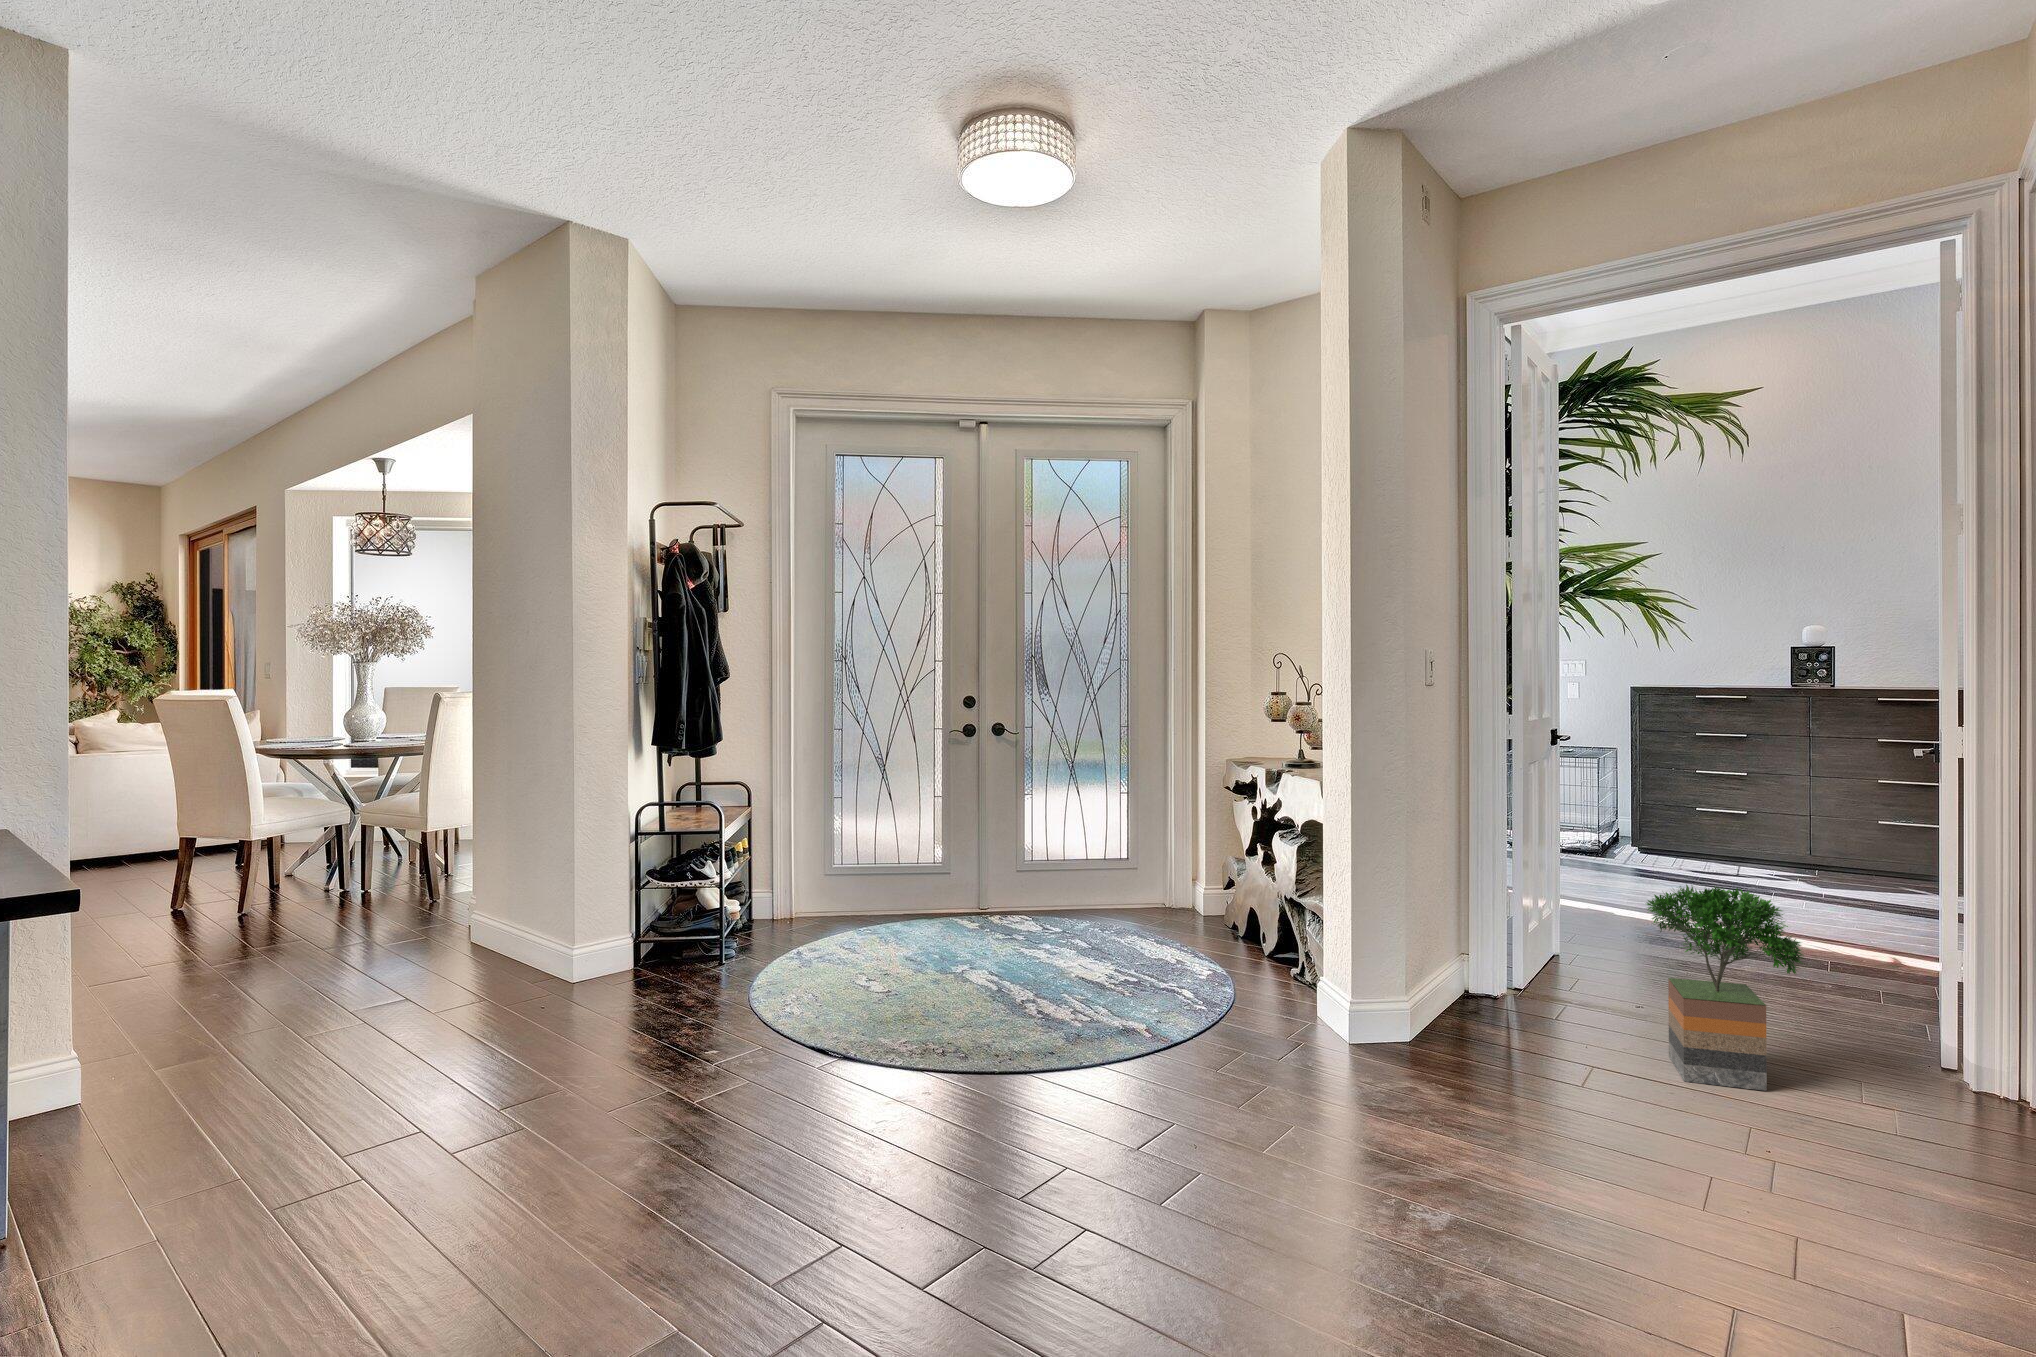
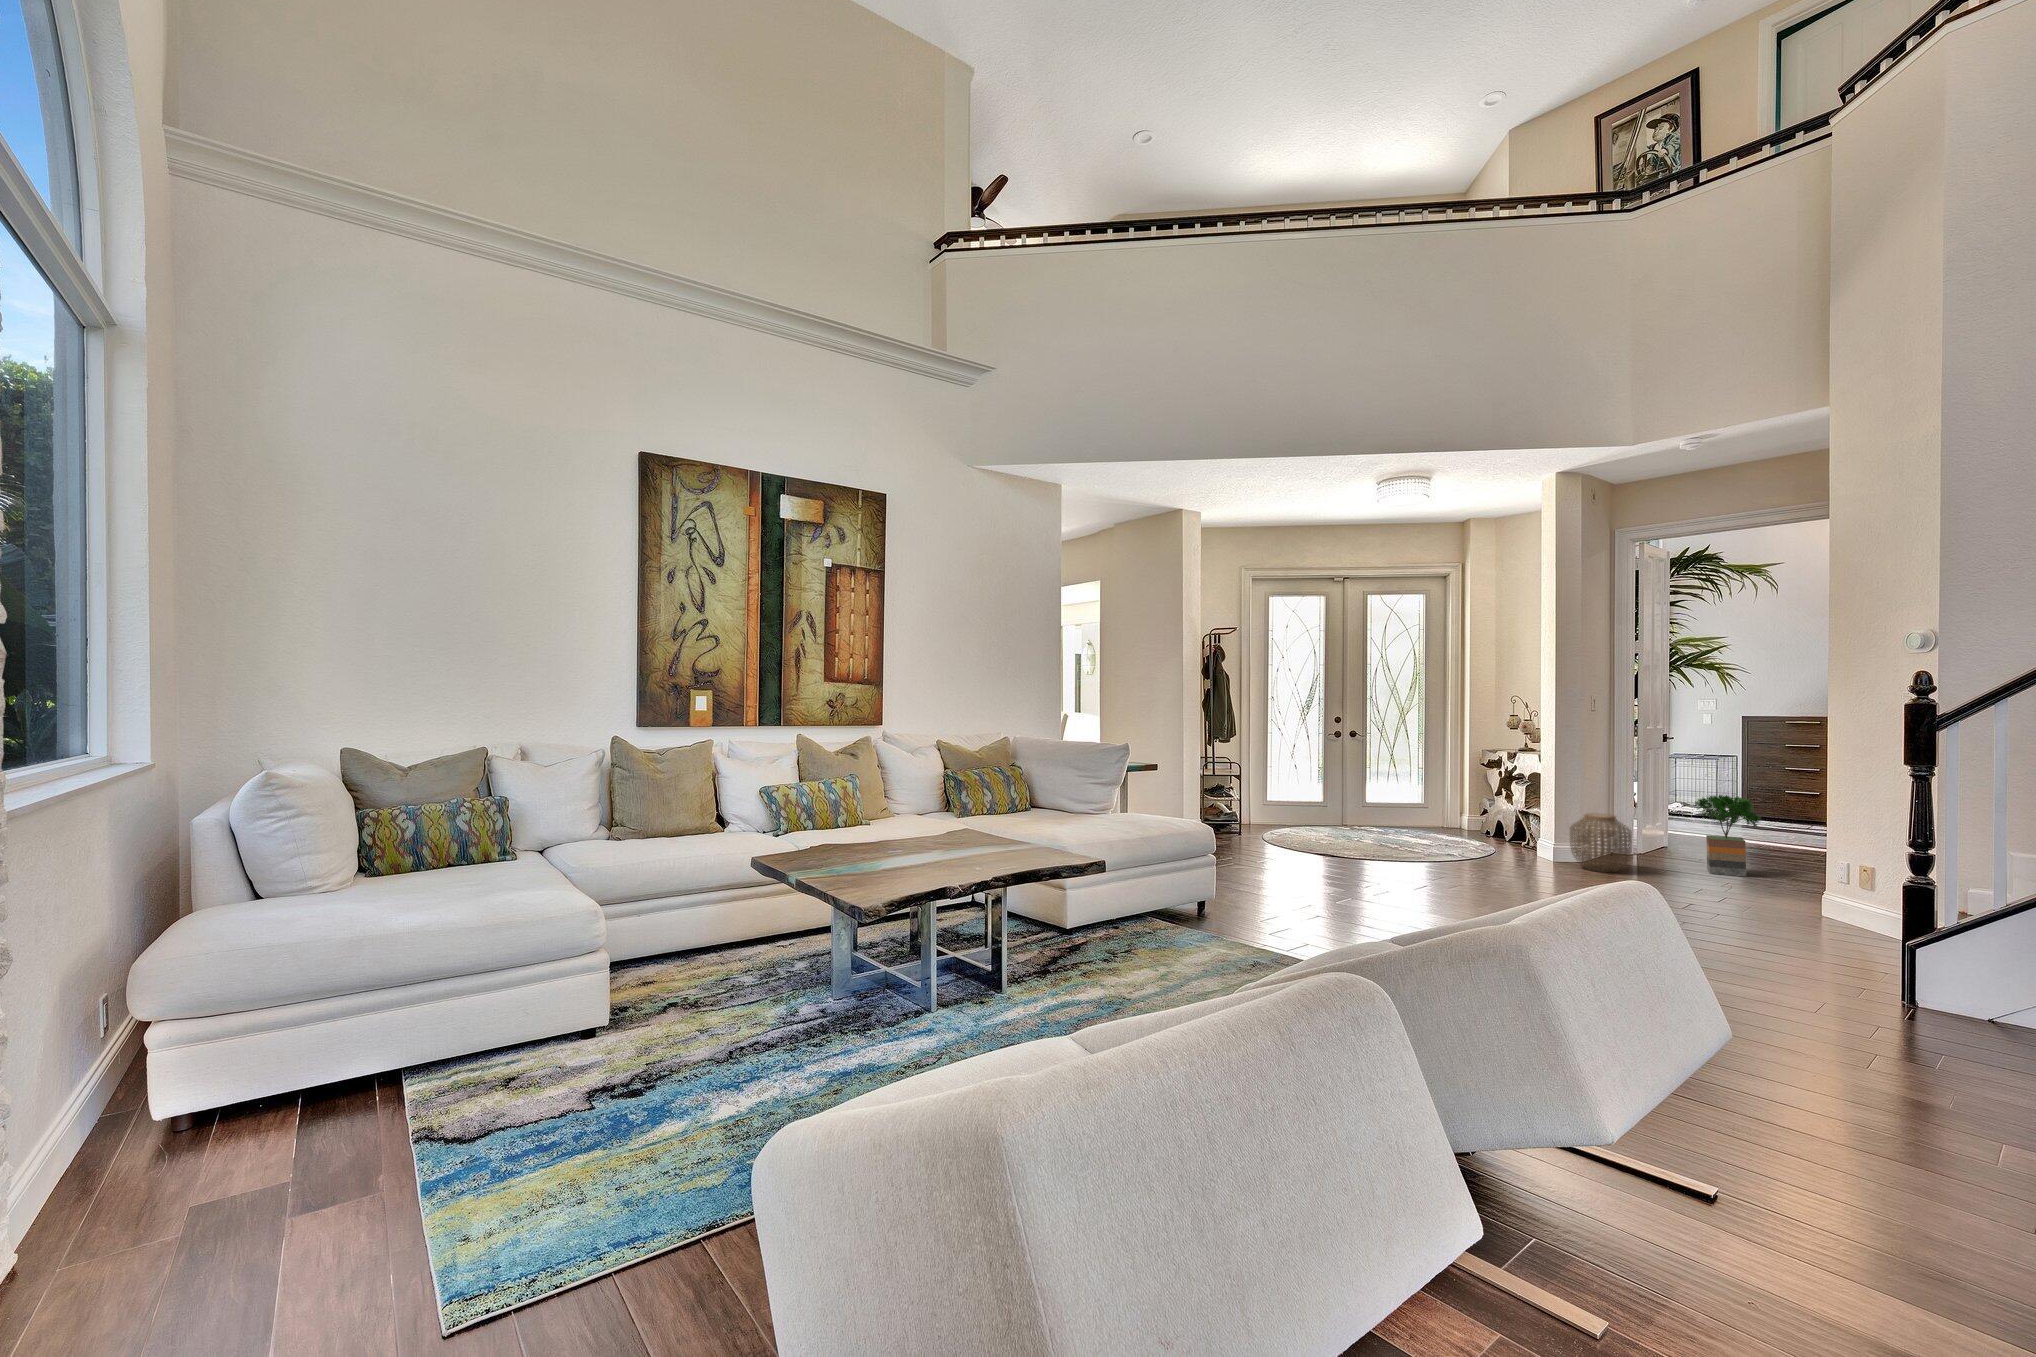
woven basket: none [1378,942,1519,1098] -> present [1570,814,1632,872]

